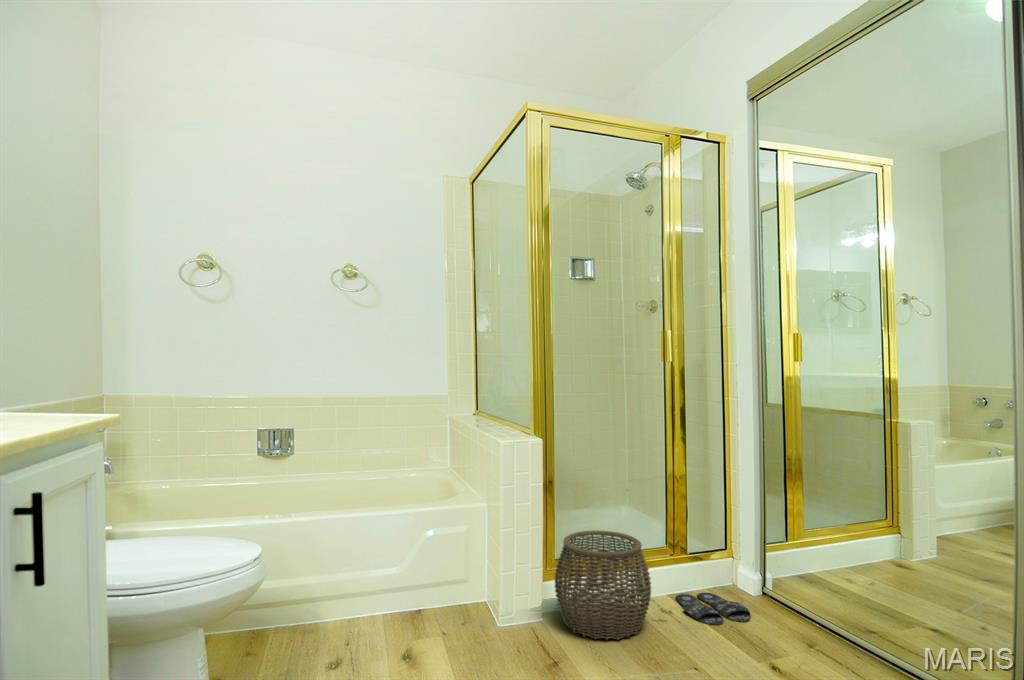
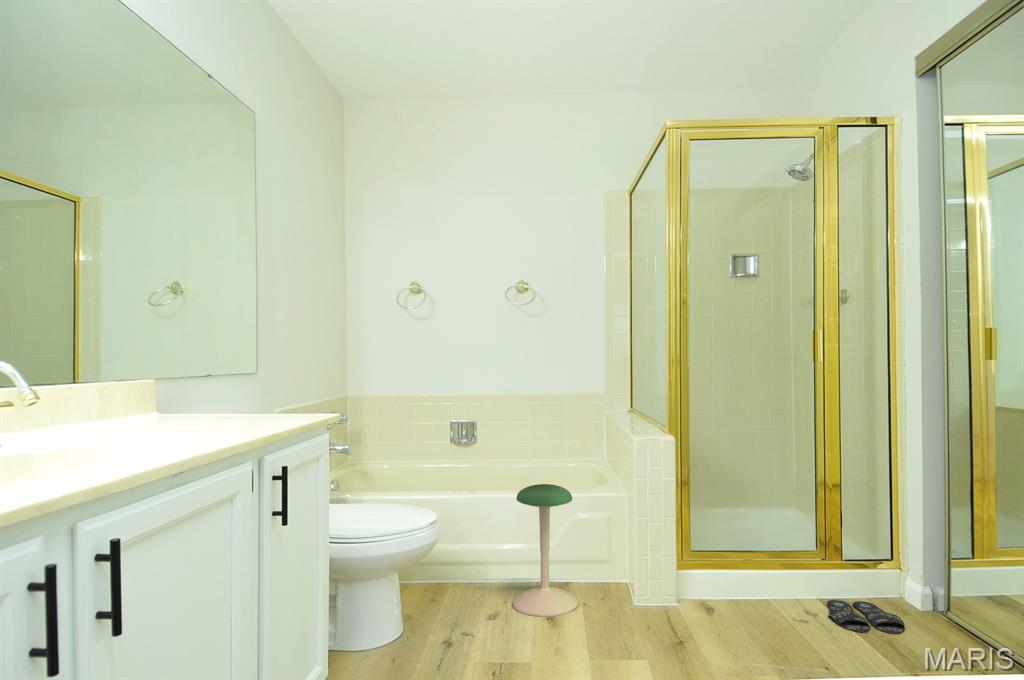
stool: none [354,496,434,658] -> present [512,484,578,617]
woven basket: present [555,530,651,640] -> none [688,528,786,631]

